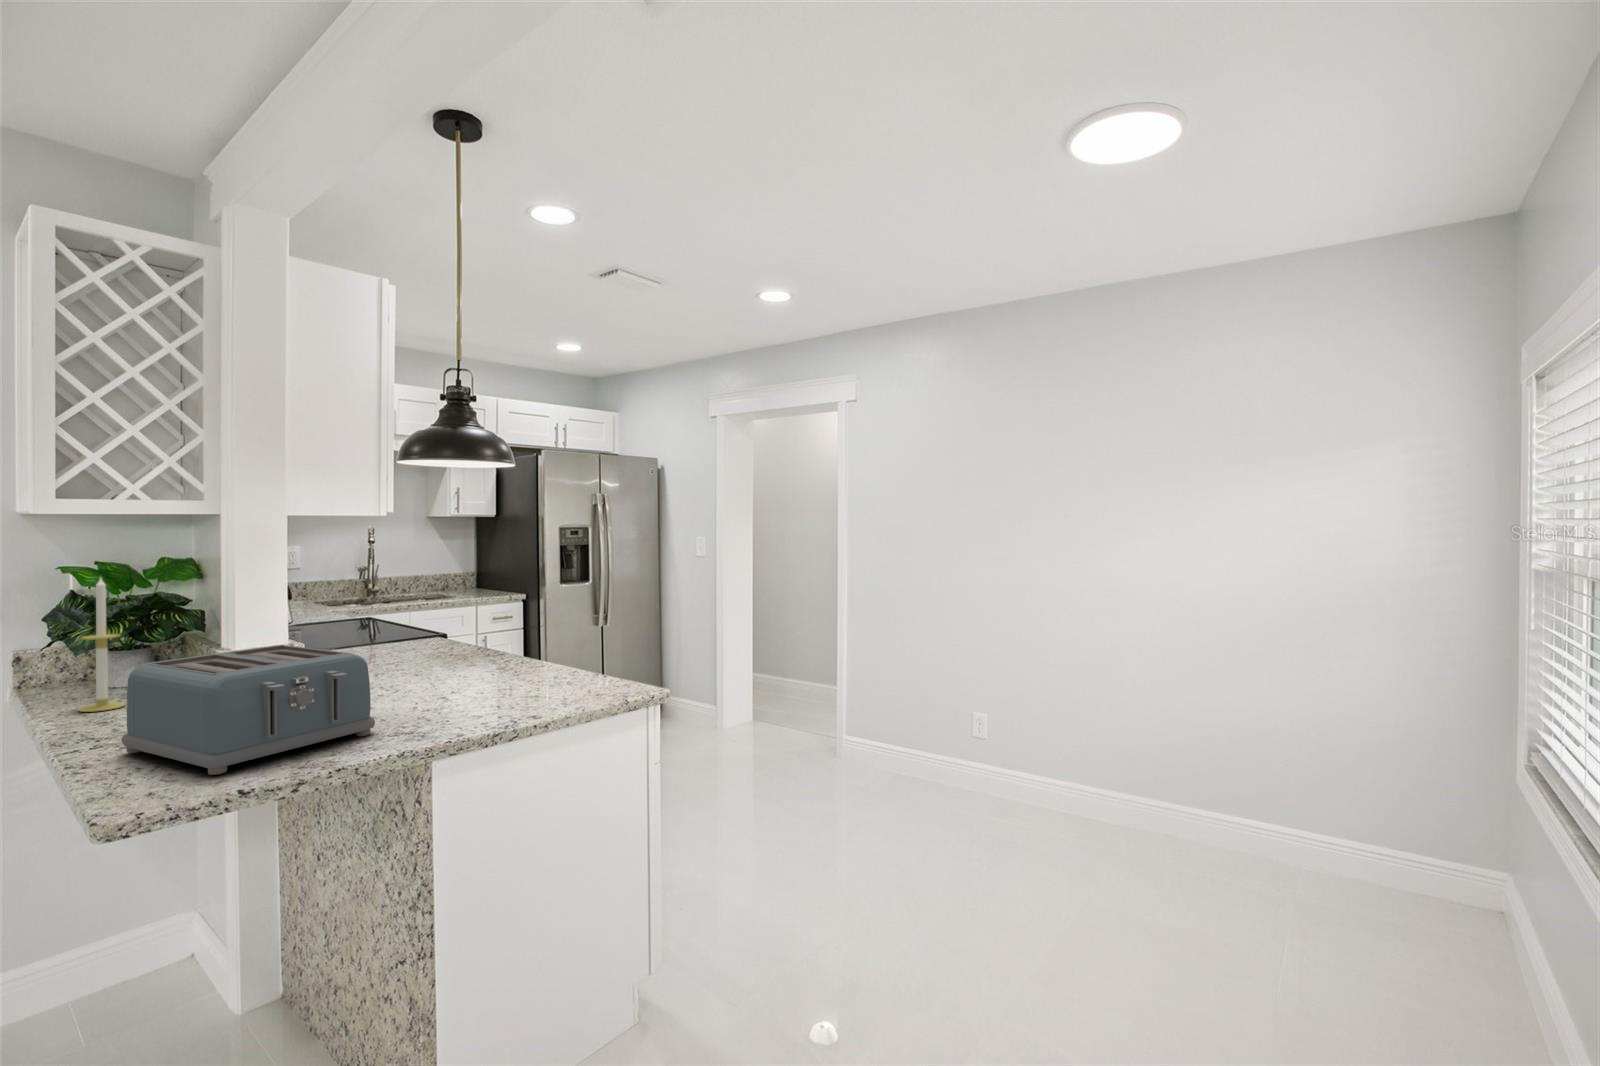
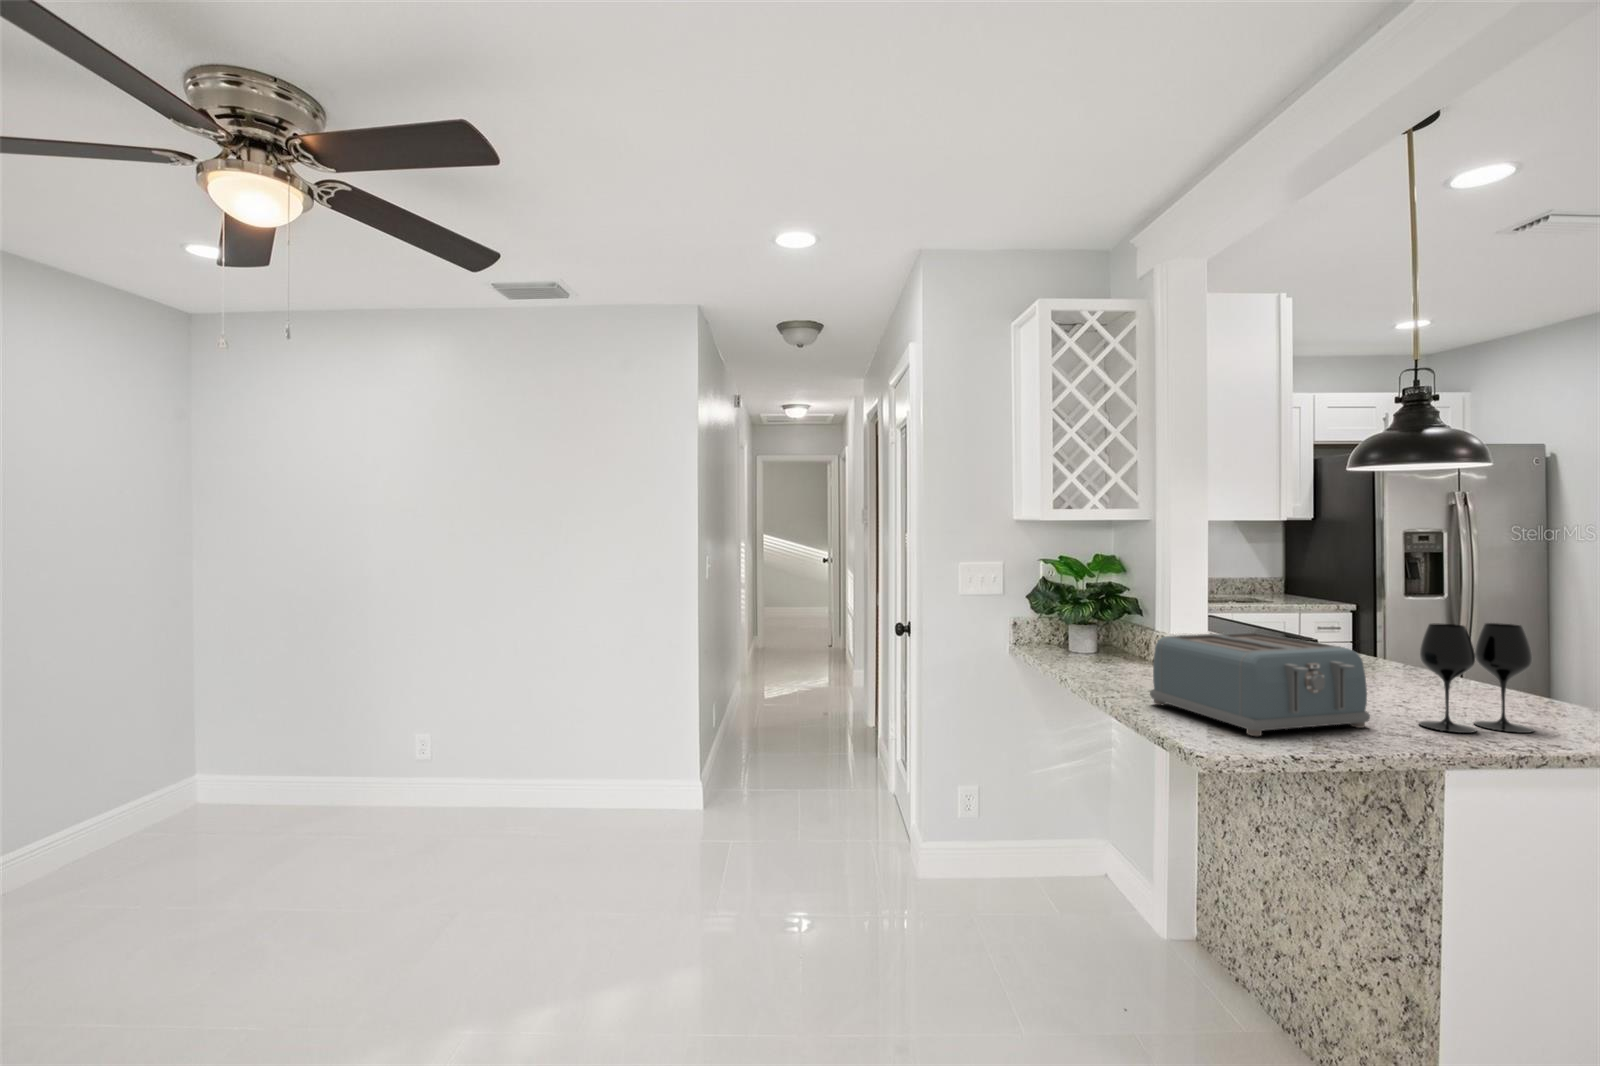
candle: present [79,578,125,712] -> none [1074,566,1102,668]
wine glass: none [428,614,523,723] -> present [1419,623,1534,733]

